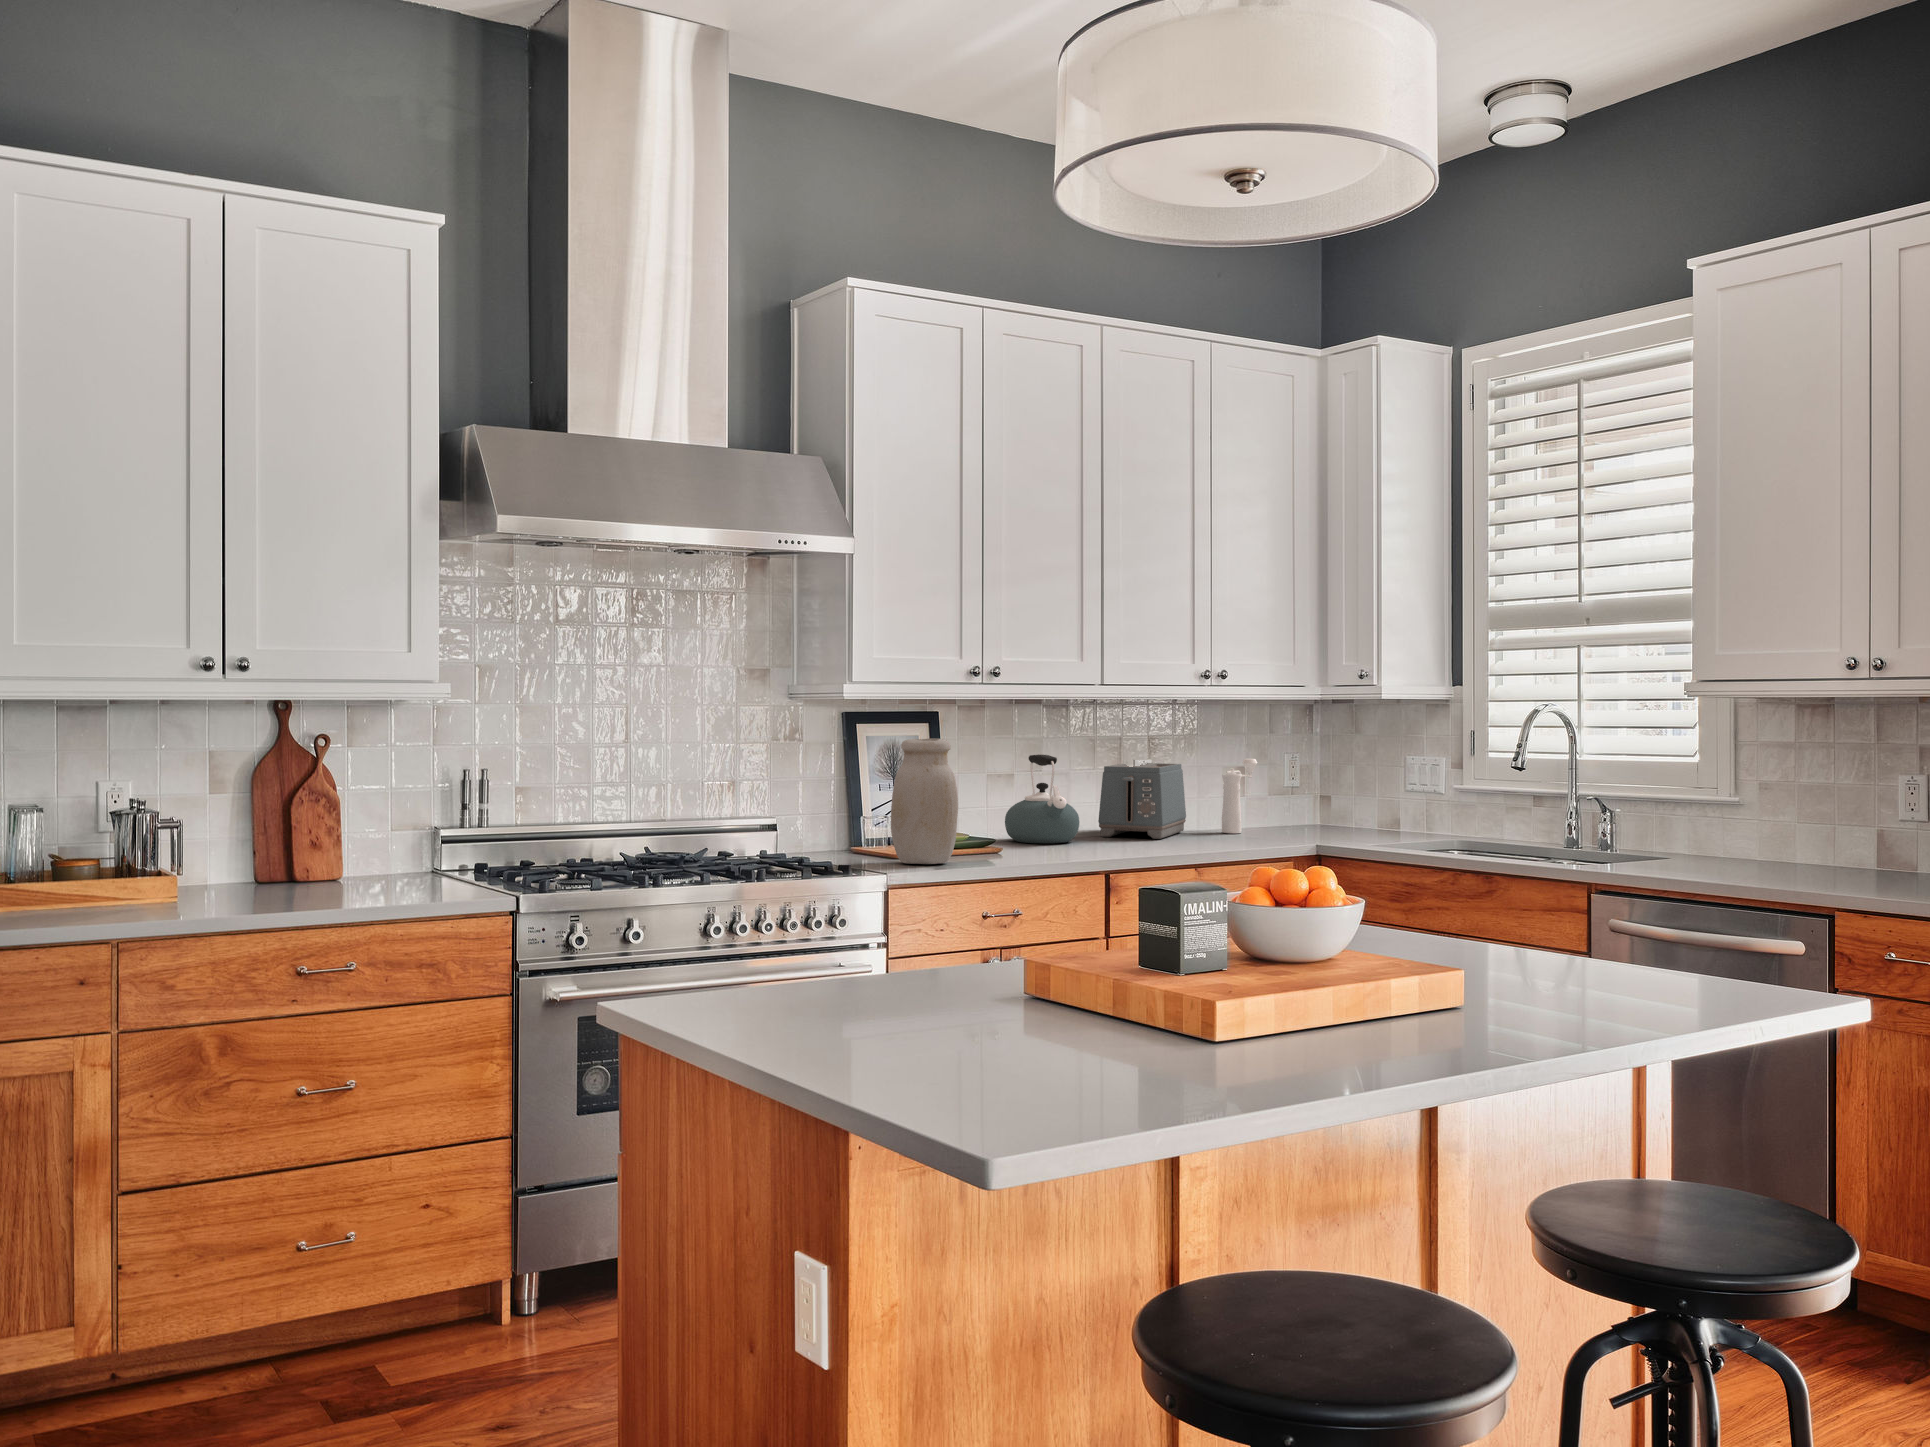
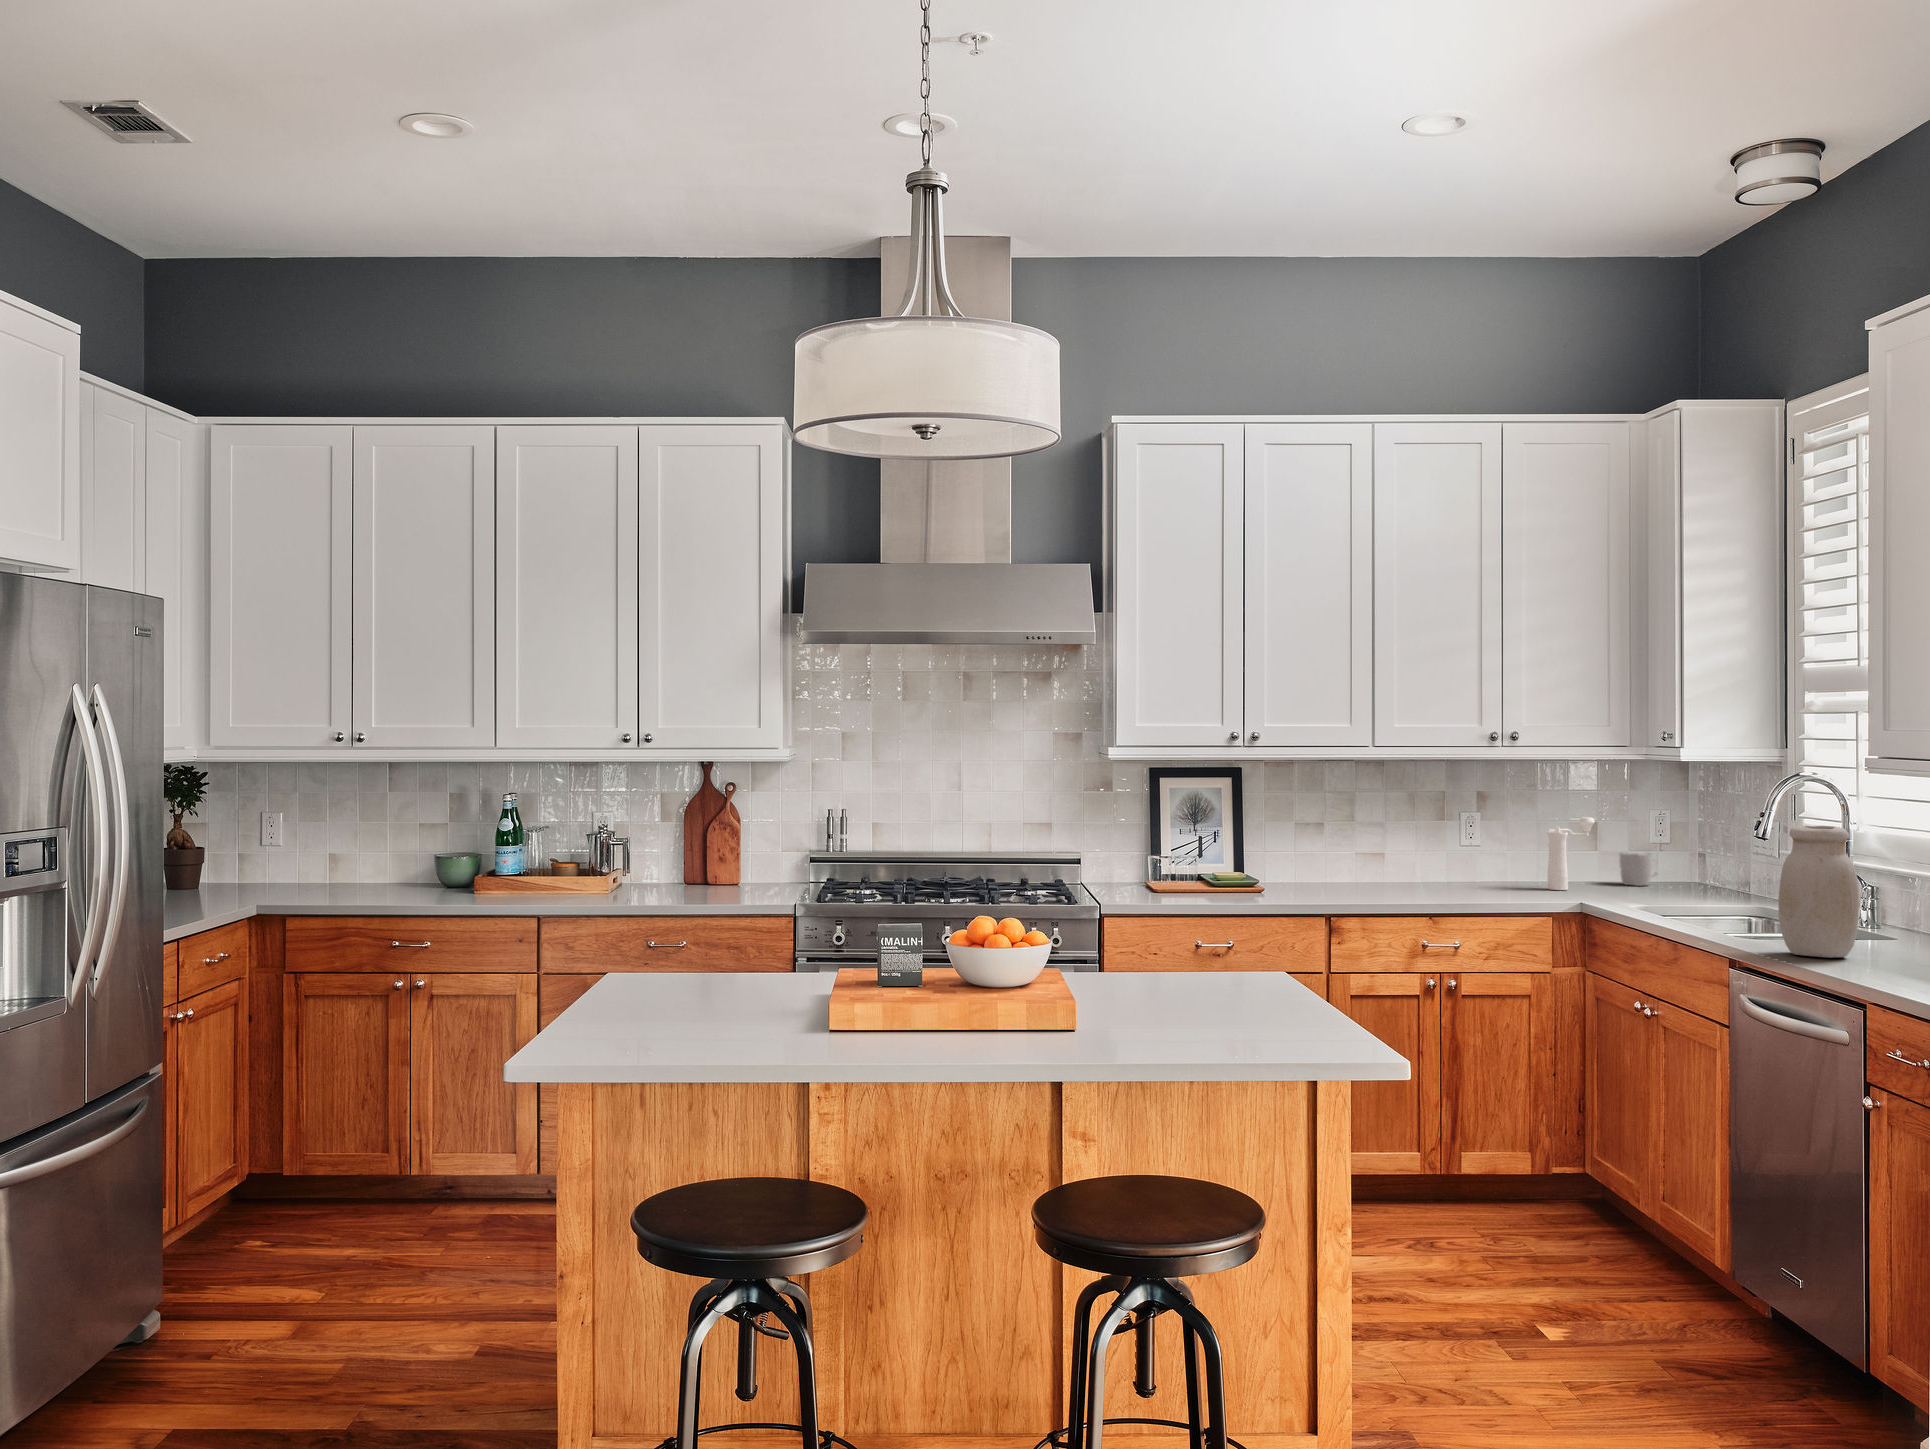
jar: present [891,738,958,864] -> present [1778,826,1859,958]
kettle: present [1005,754,1079,843] -> none [1297,809,1365,890]
toaster: present [1098,763,1186,839] -> none [1402,818,1511,891]
mug: none [1259,794,1291,827] -> present [1619,853,1657,886]

